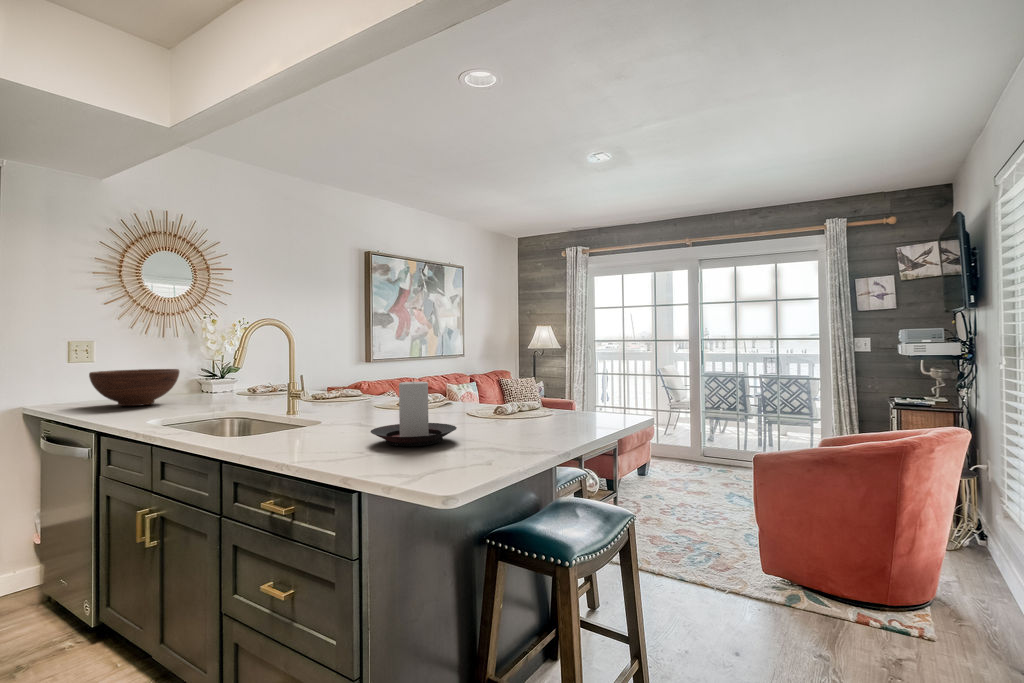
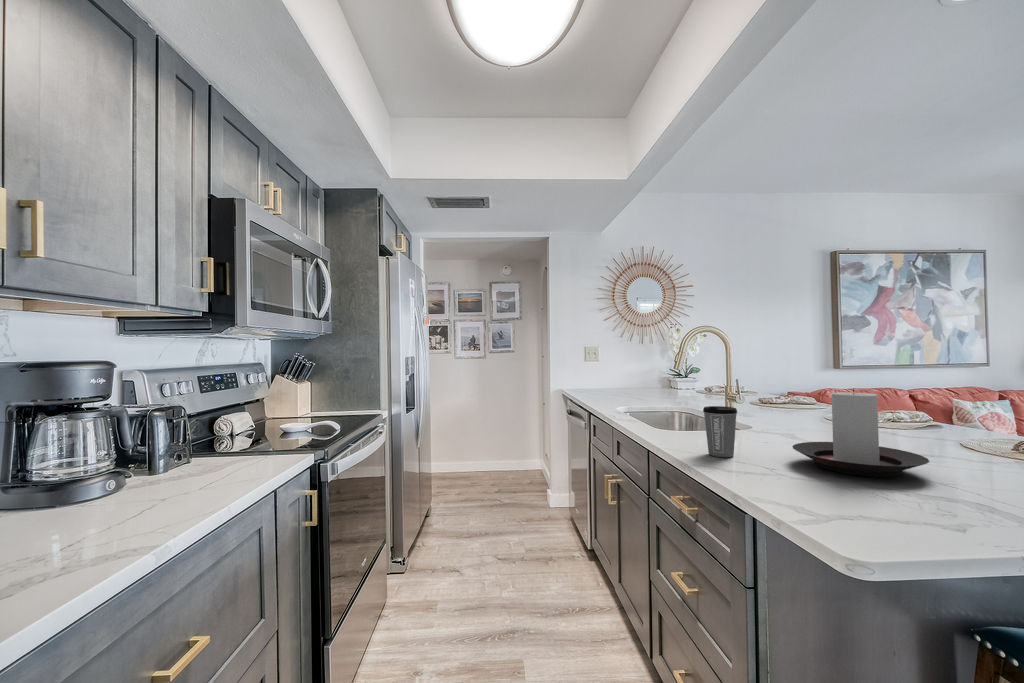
fruit bowl: present [89,369,179,406] -> none [593,368,649,394]
coffee cup: none [293,403,326,453] -> present [703,406,737,457]

